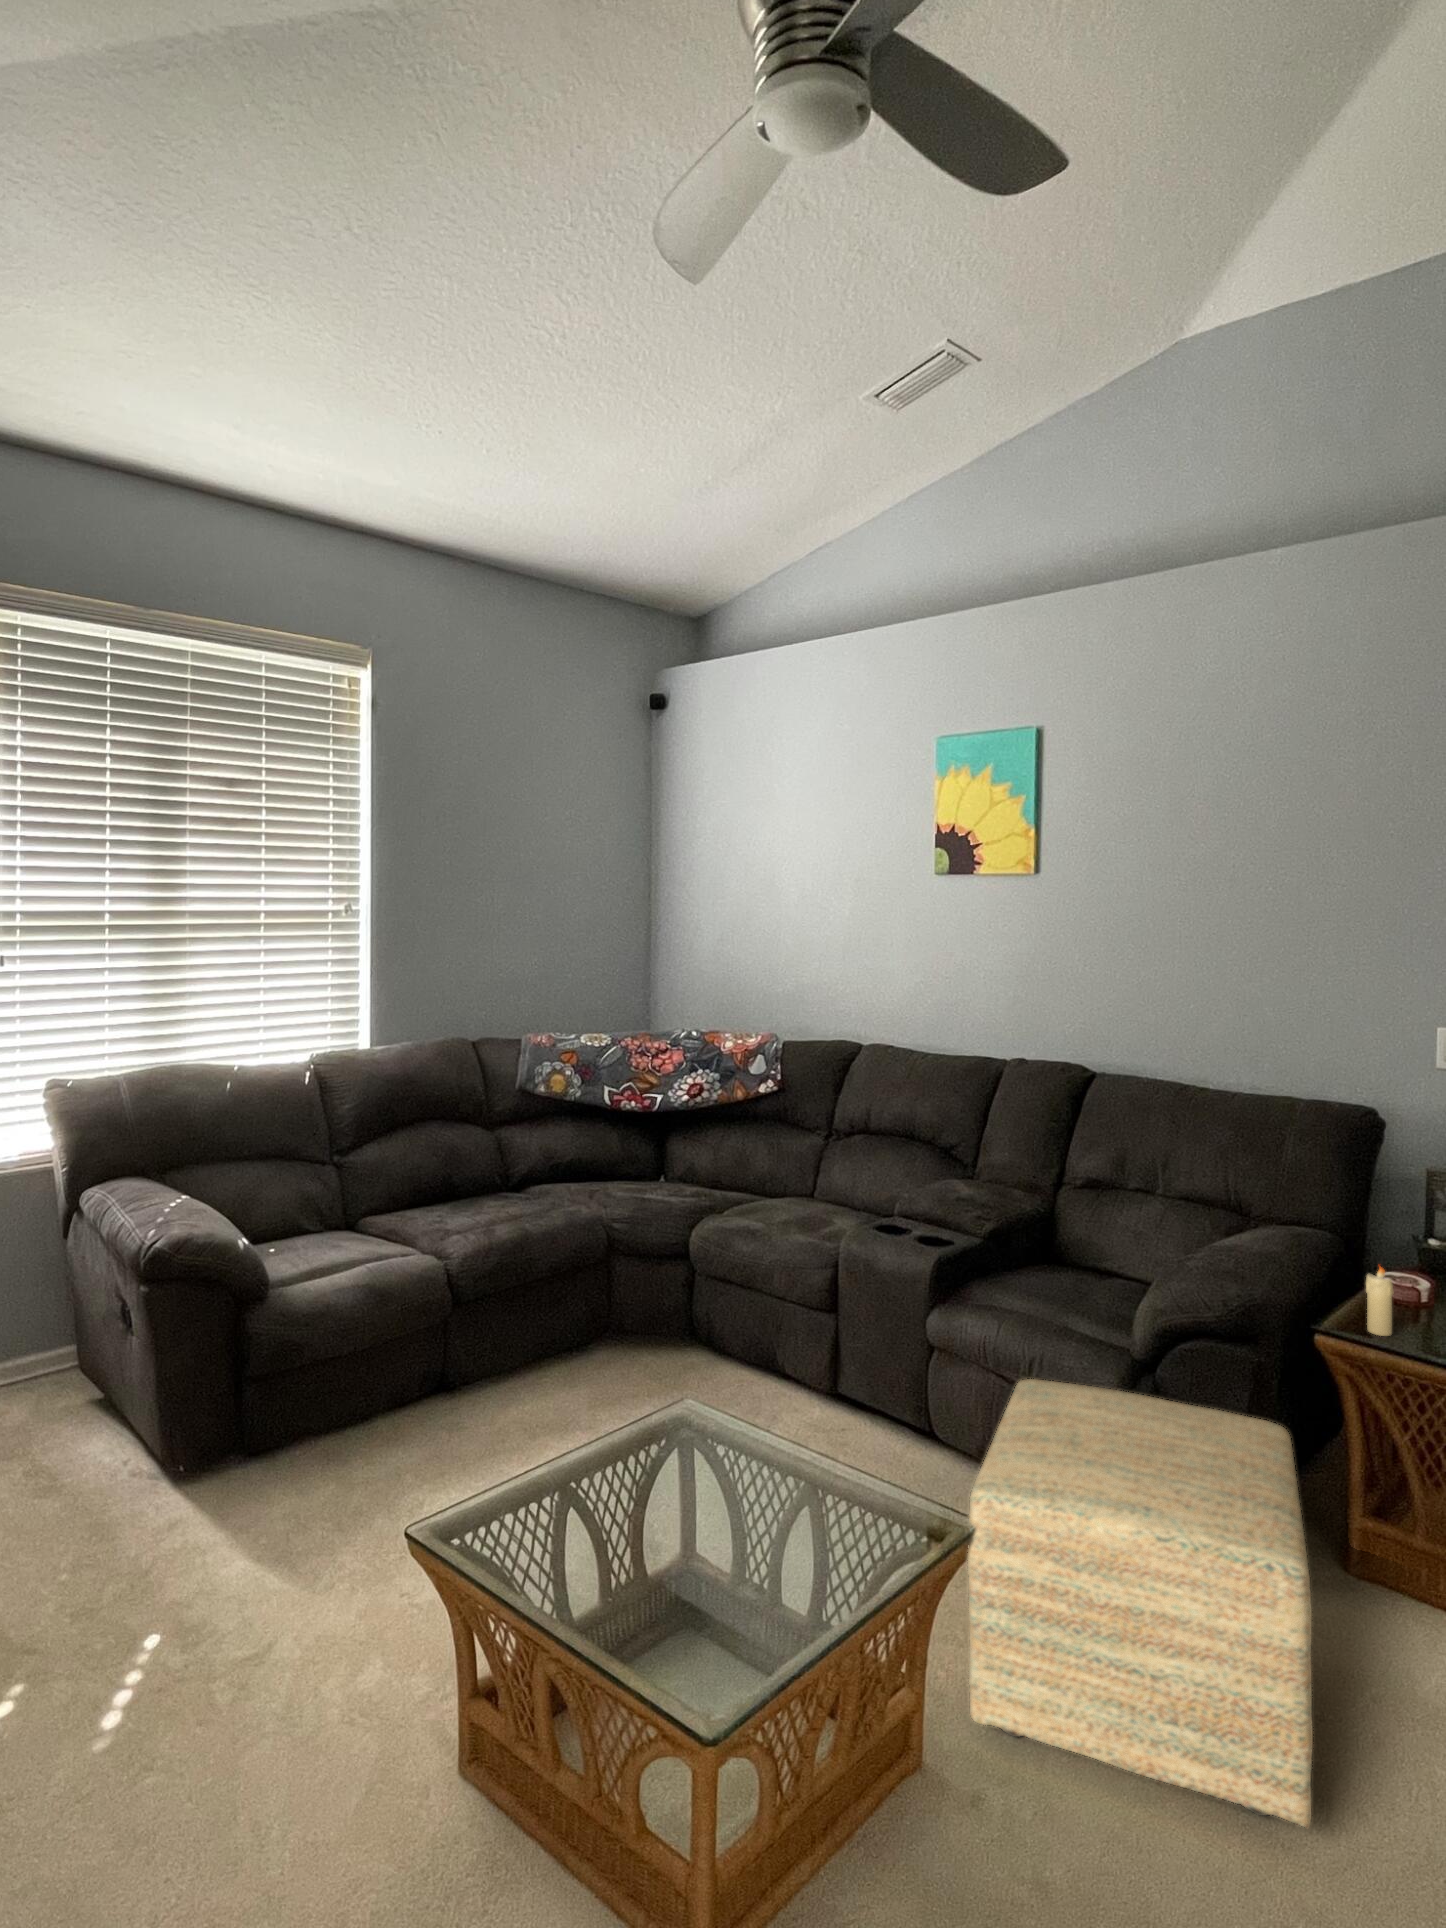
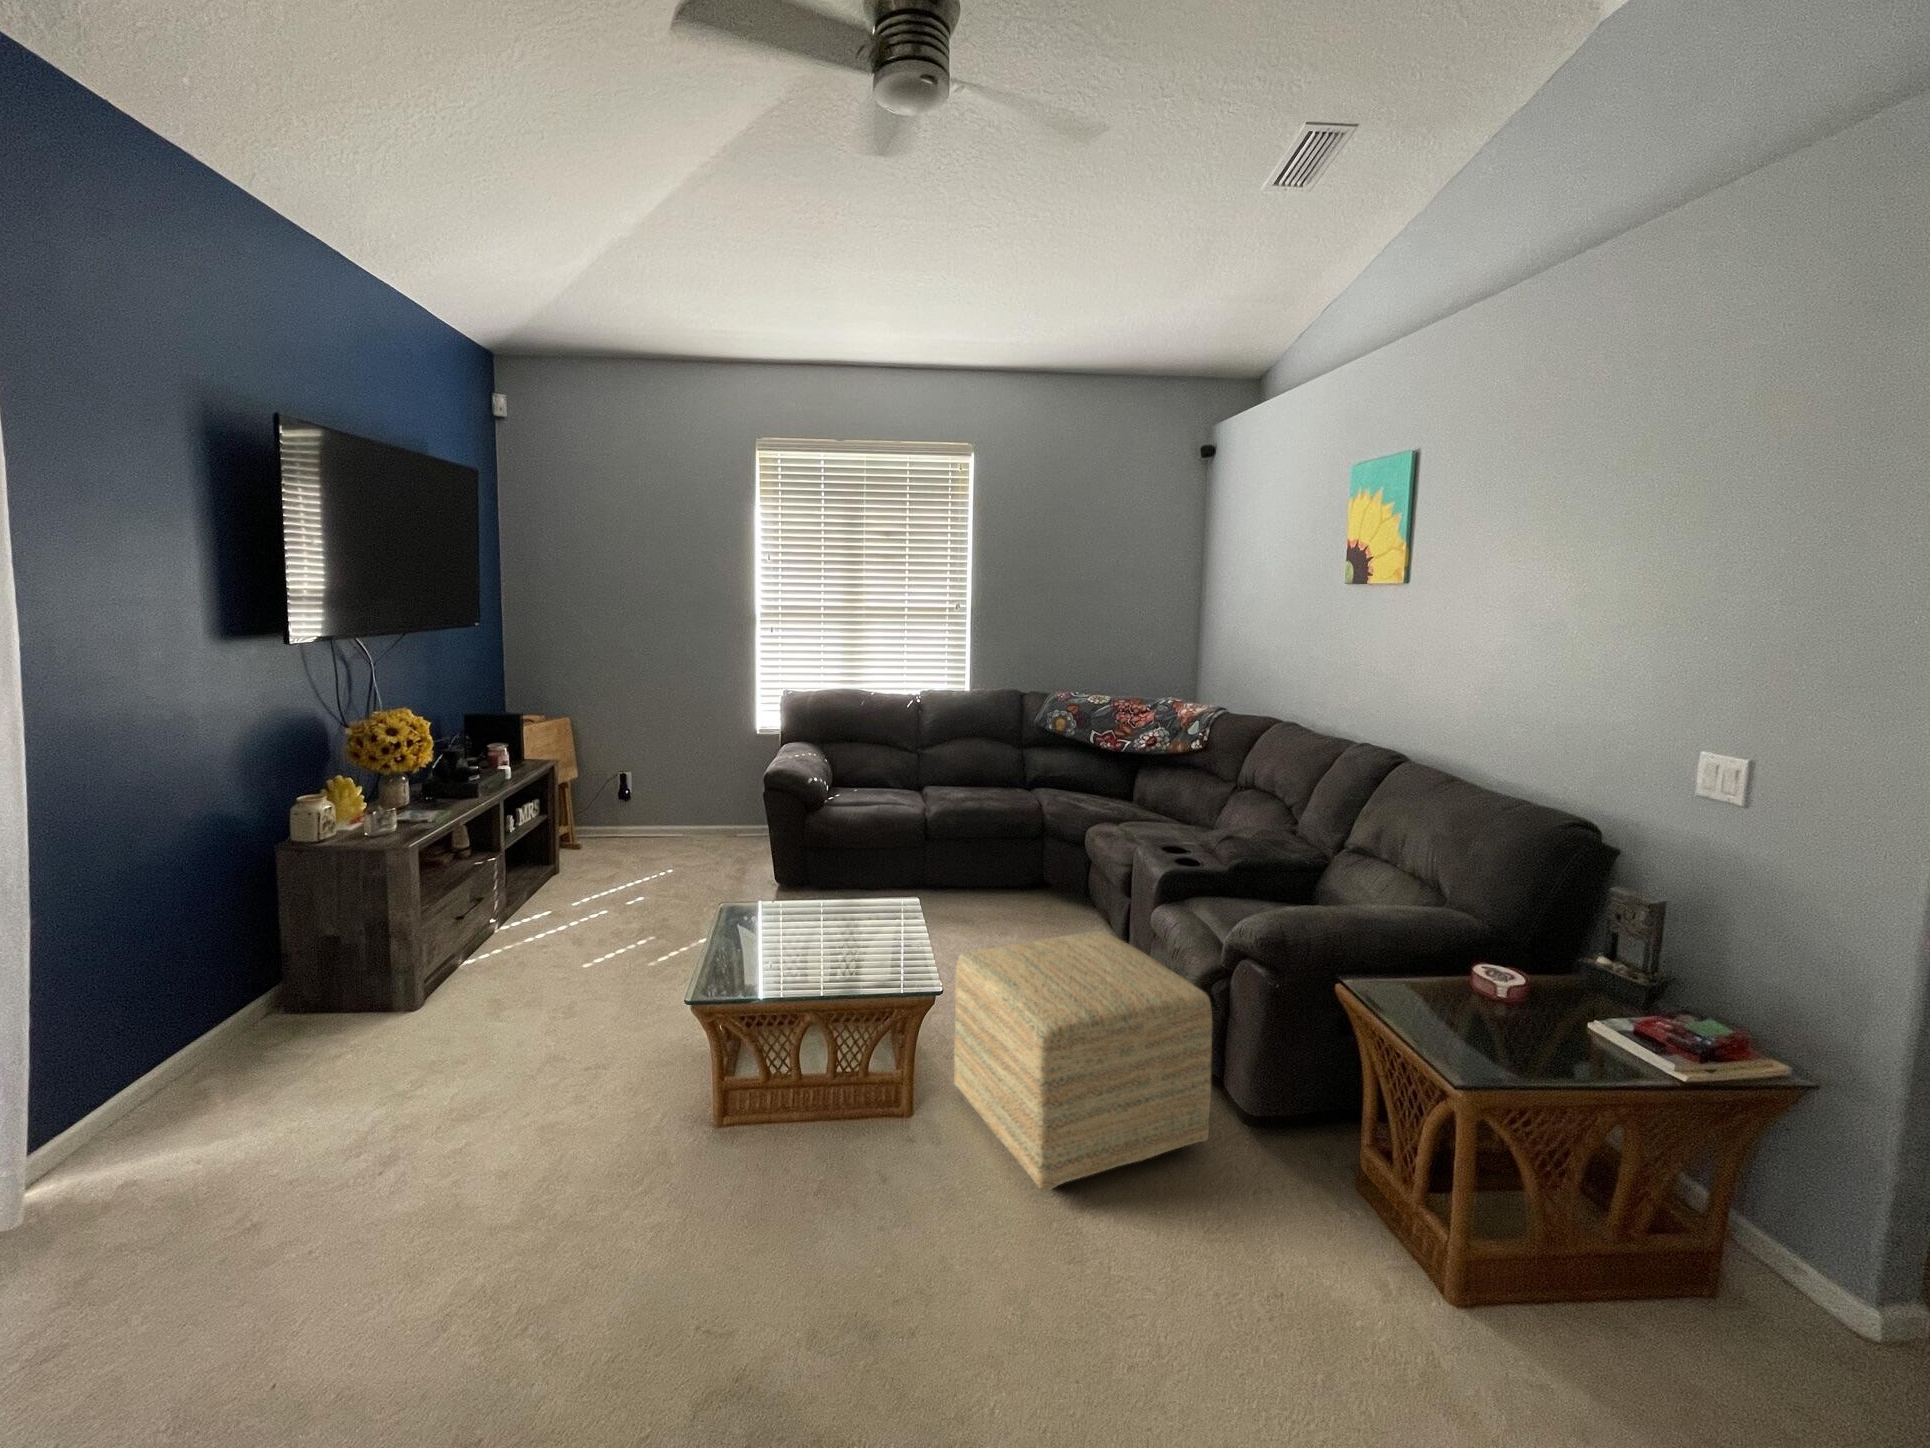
candle: present [1366,1266,1393,1336] -> none [1390,922,1413,983]

